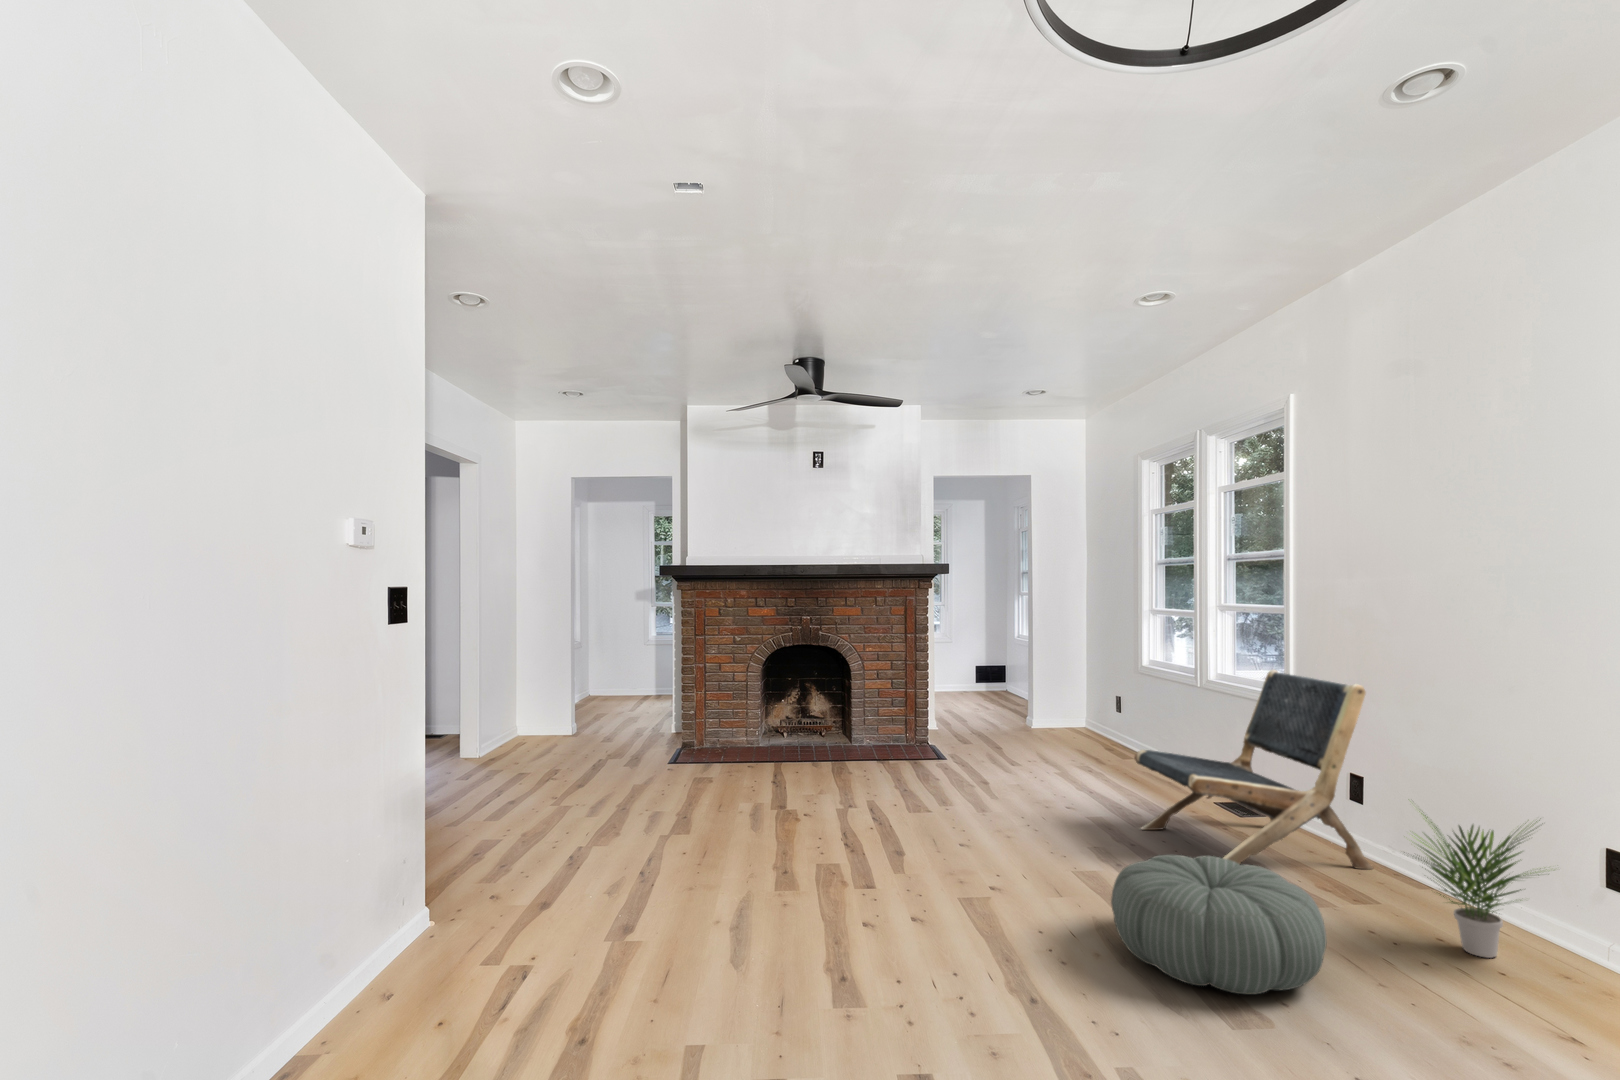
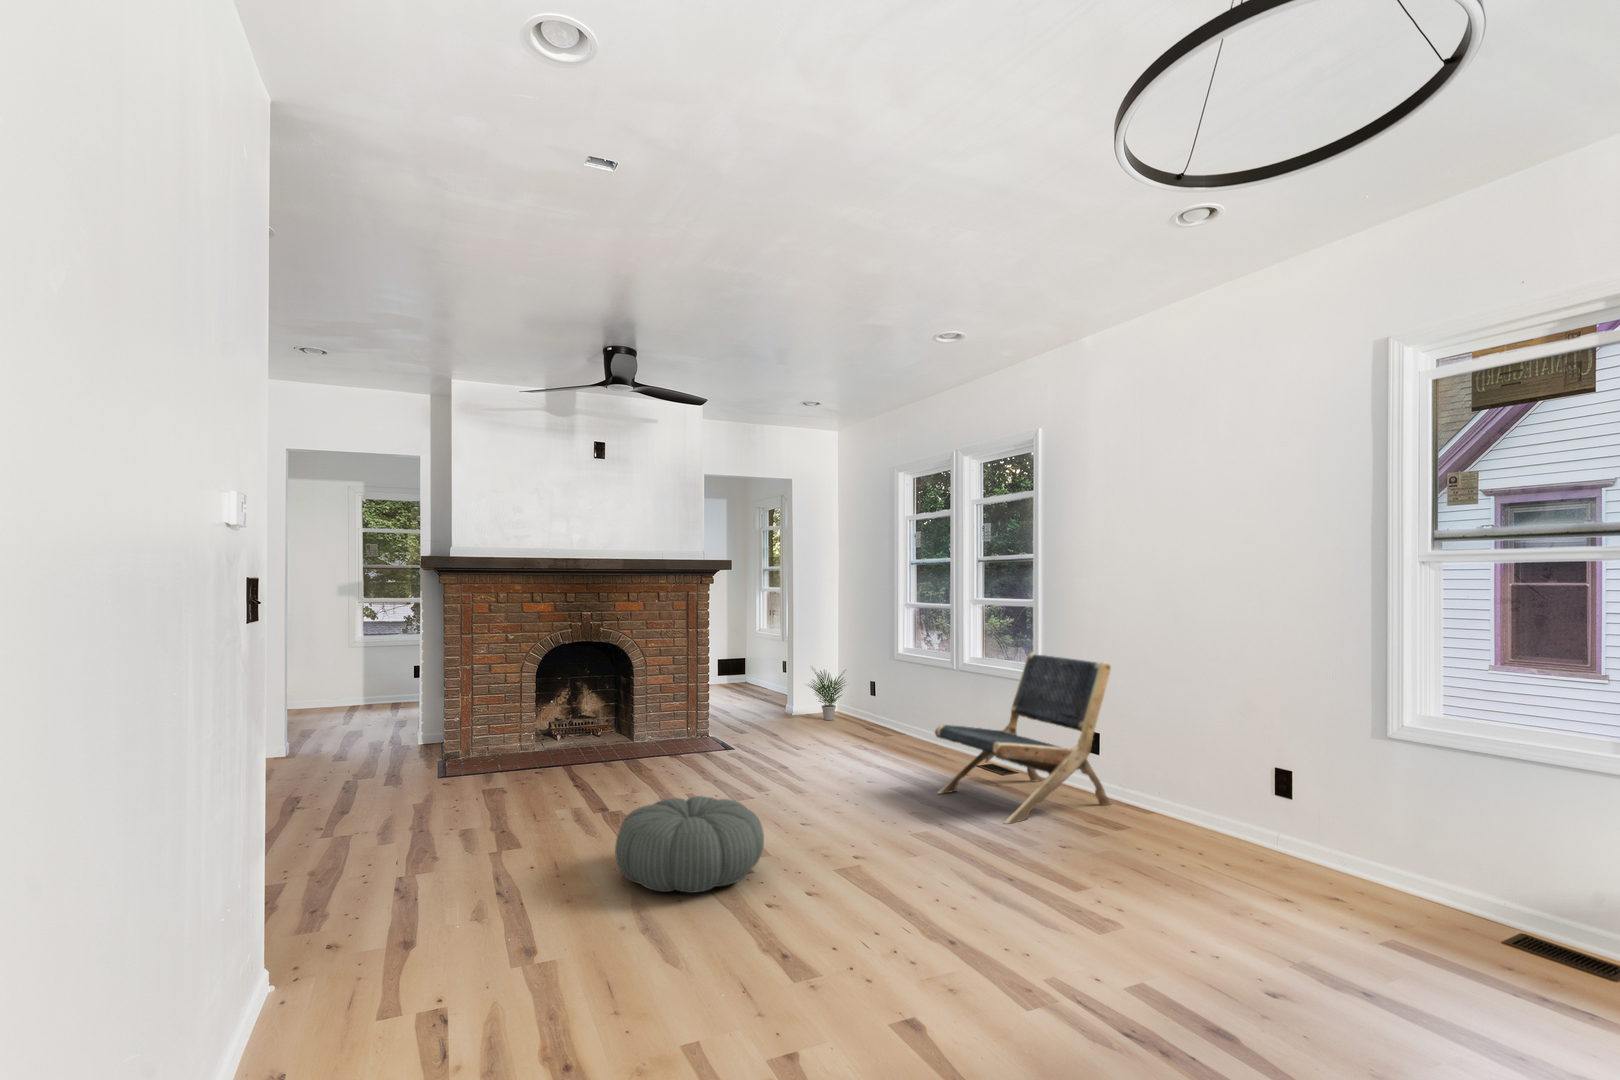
potted plant: present [1418,811,1541,958] -> present [811,669,845,720]
pouf: present [1111,855,1326,994] -> present [615,796,764,893]

